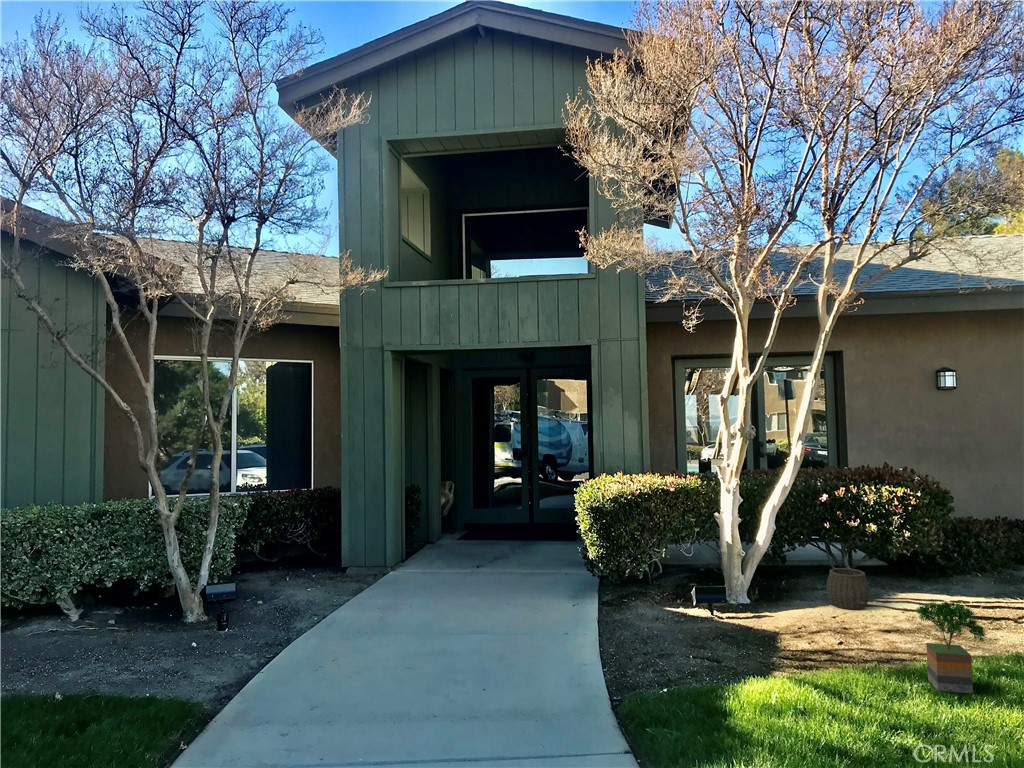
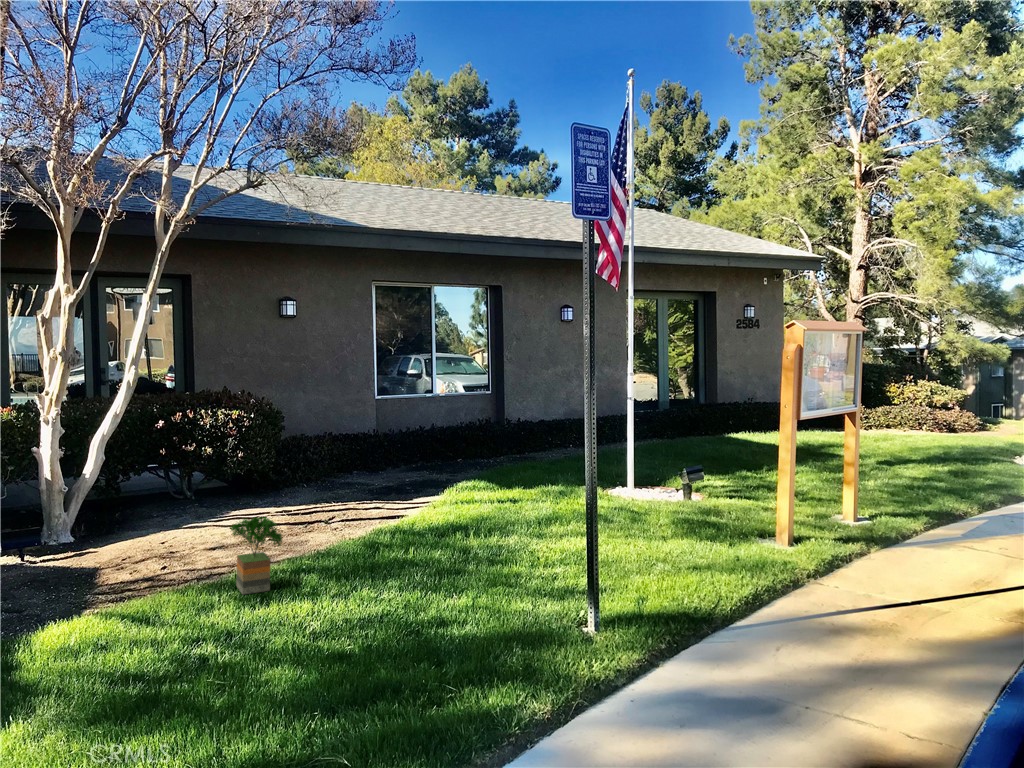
woven basket: present [826,568,870,610] -> none [158,493,200,533]

